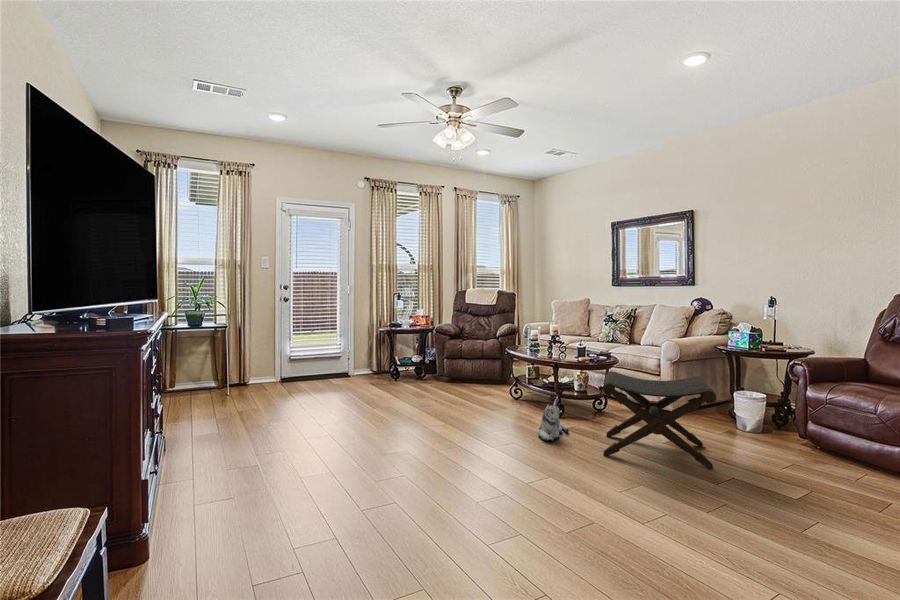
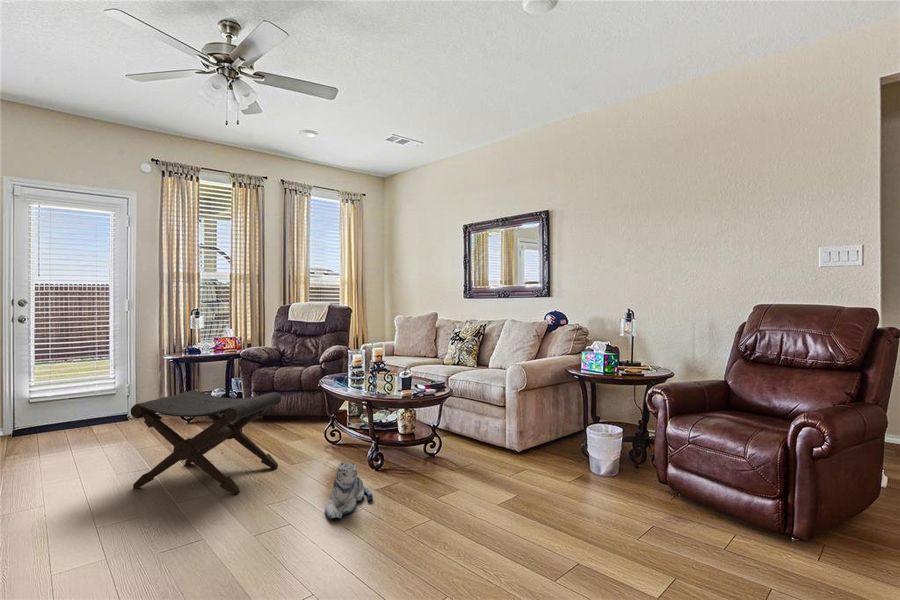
footstool: present [602,371,716,469] -> present [131,390,281,495]

